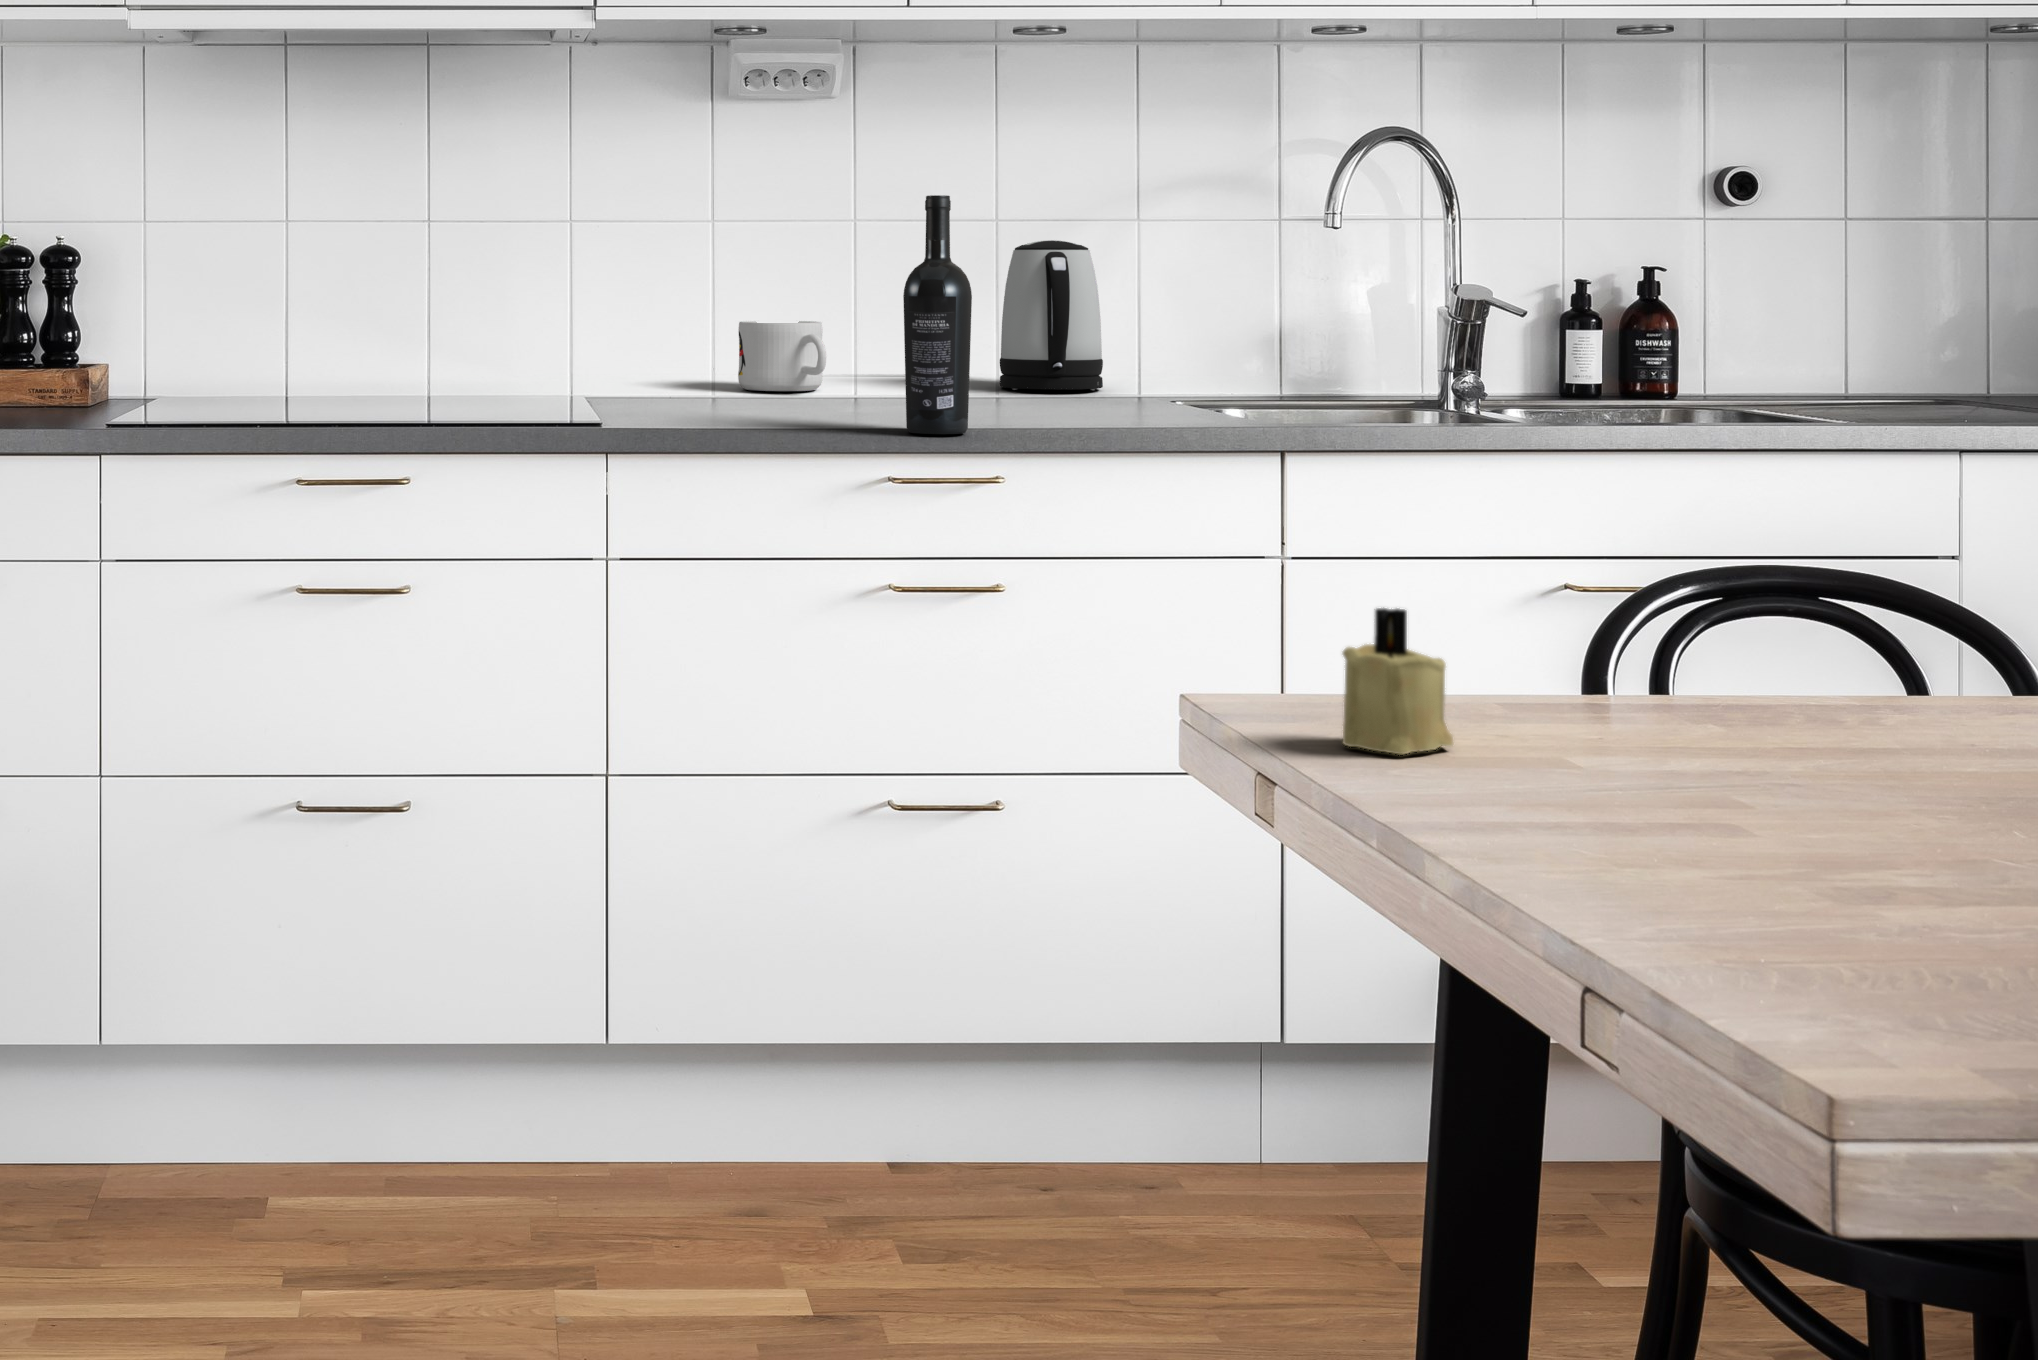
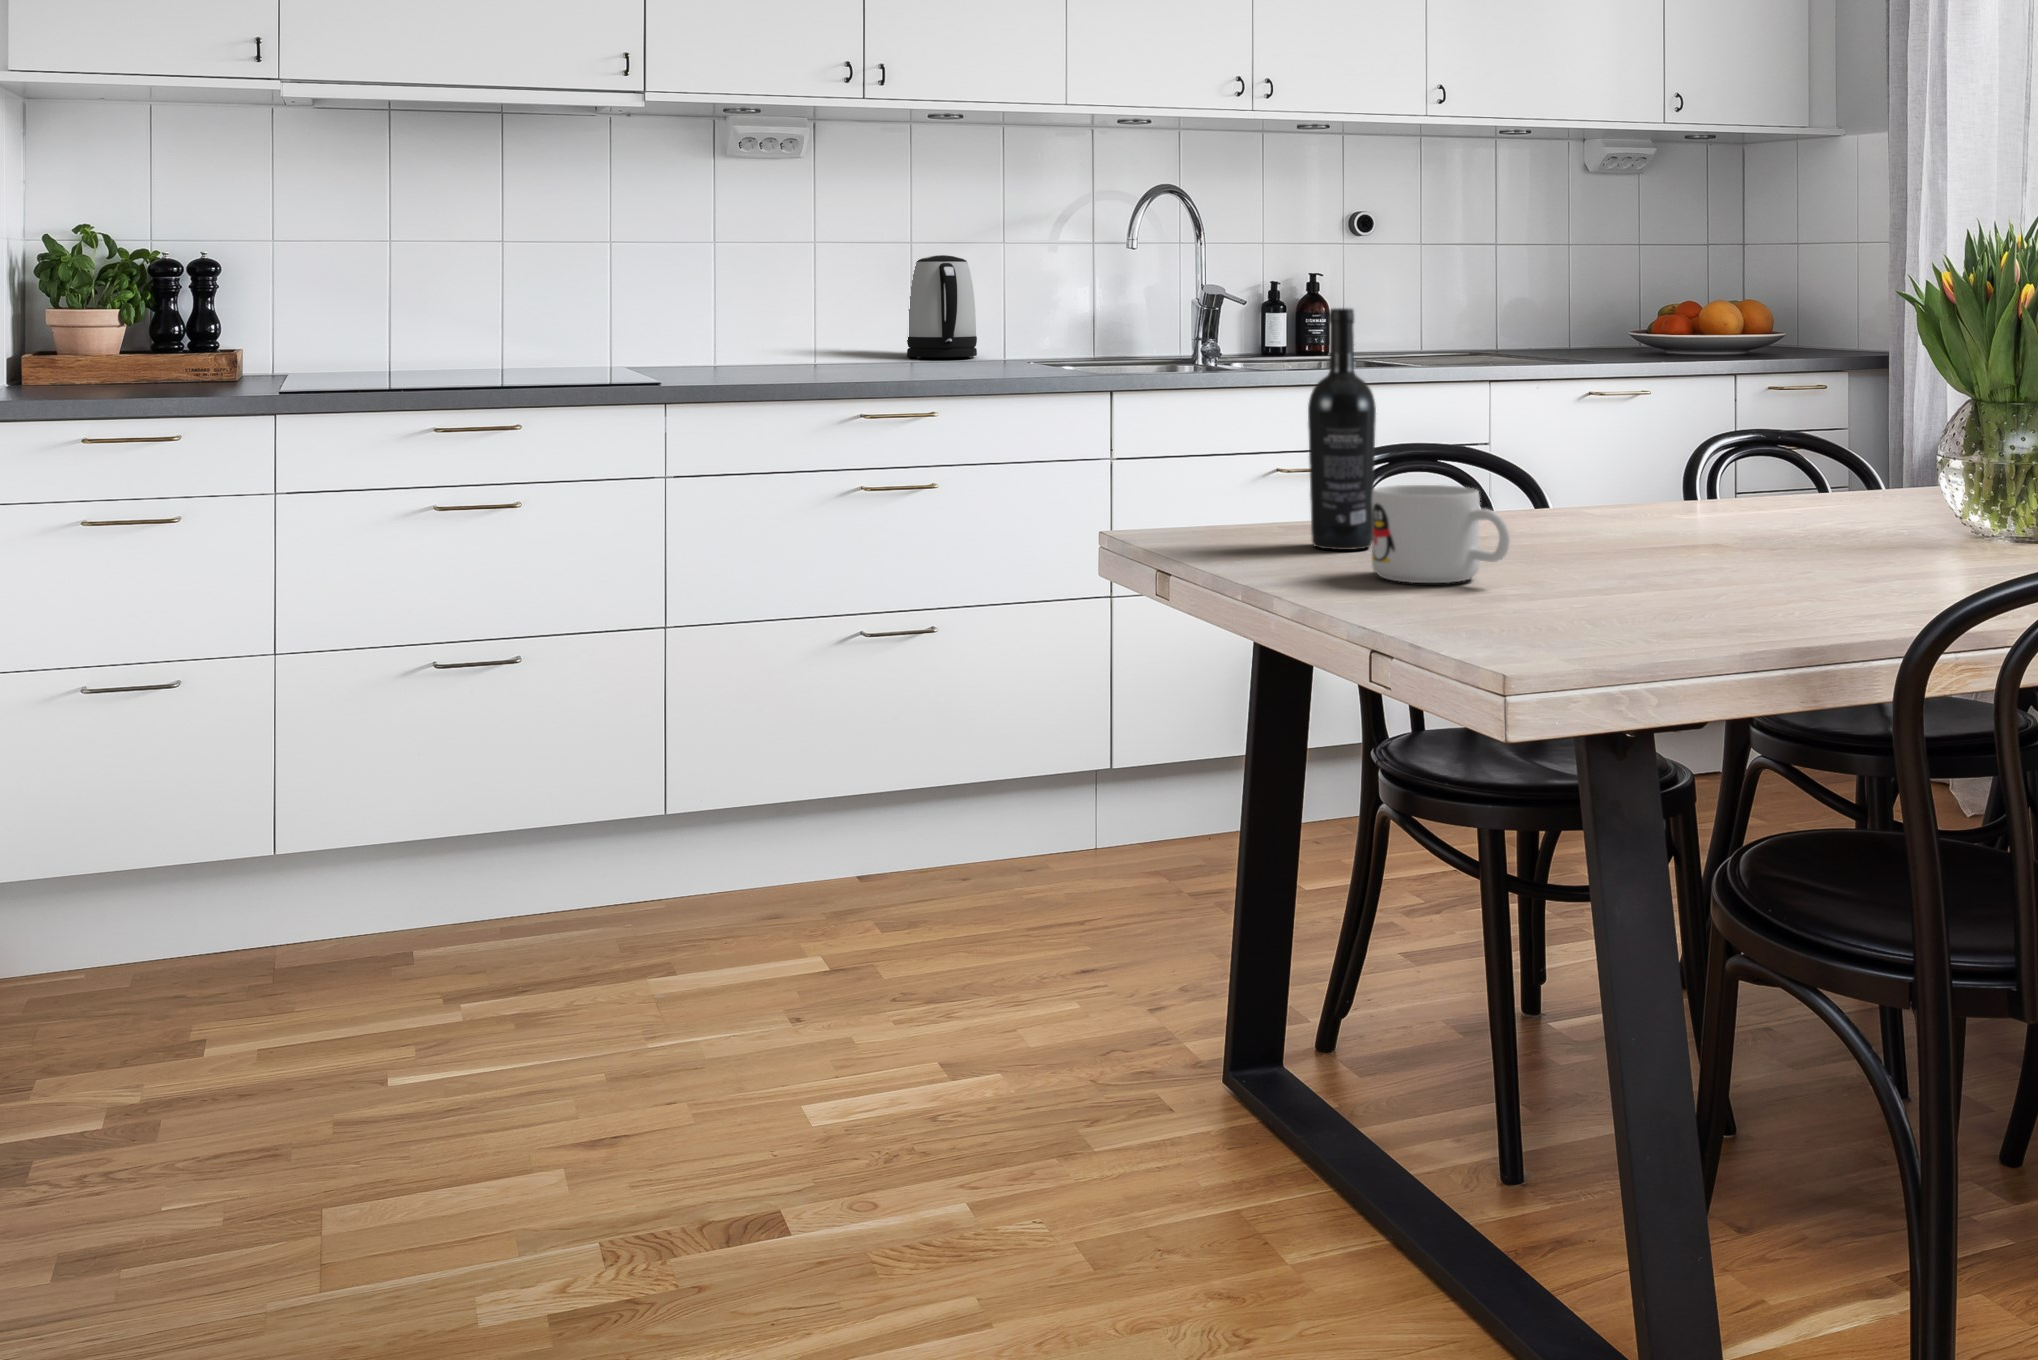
wine bottle: present [903,195,972,434] -> present [1308,308,1376,550]
mug: present [738,321,826,391] -> present [1372,485,1510,583]
candle: present [1343,608,1453,755] -> none [1194,465,1256,549]

